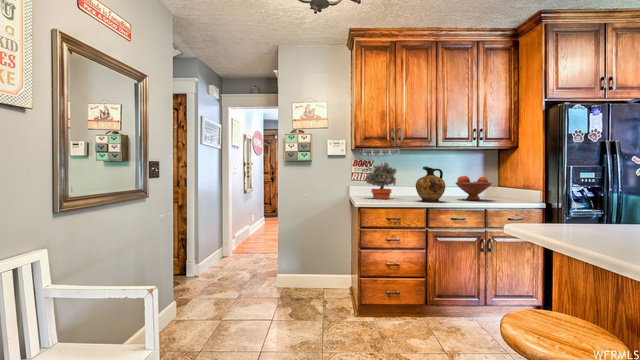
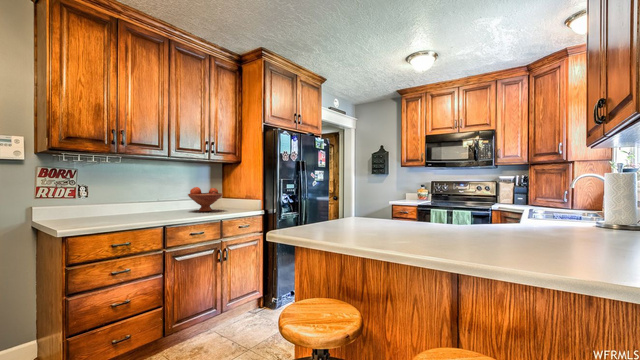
potted plant: present [364,162,397,199] -> none [63,170,117,220]
ceramic jug: present [416,166,445,202] -> none [146,178,182,218]

